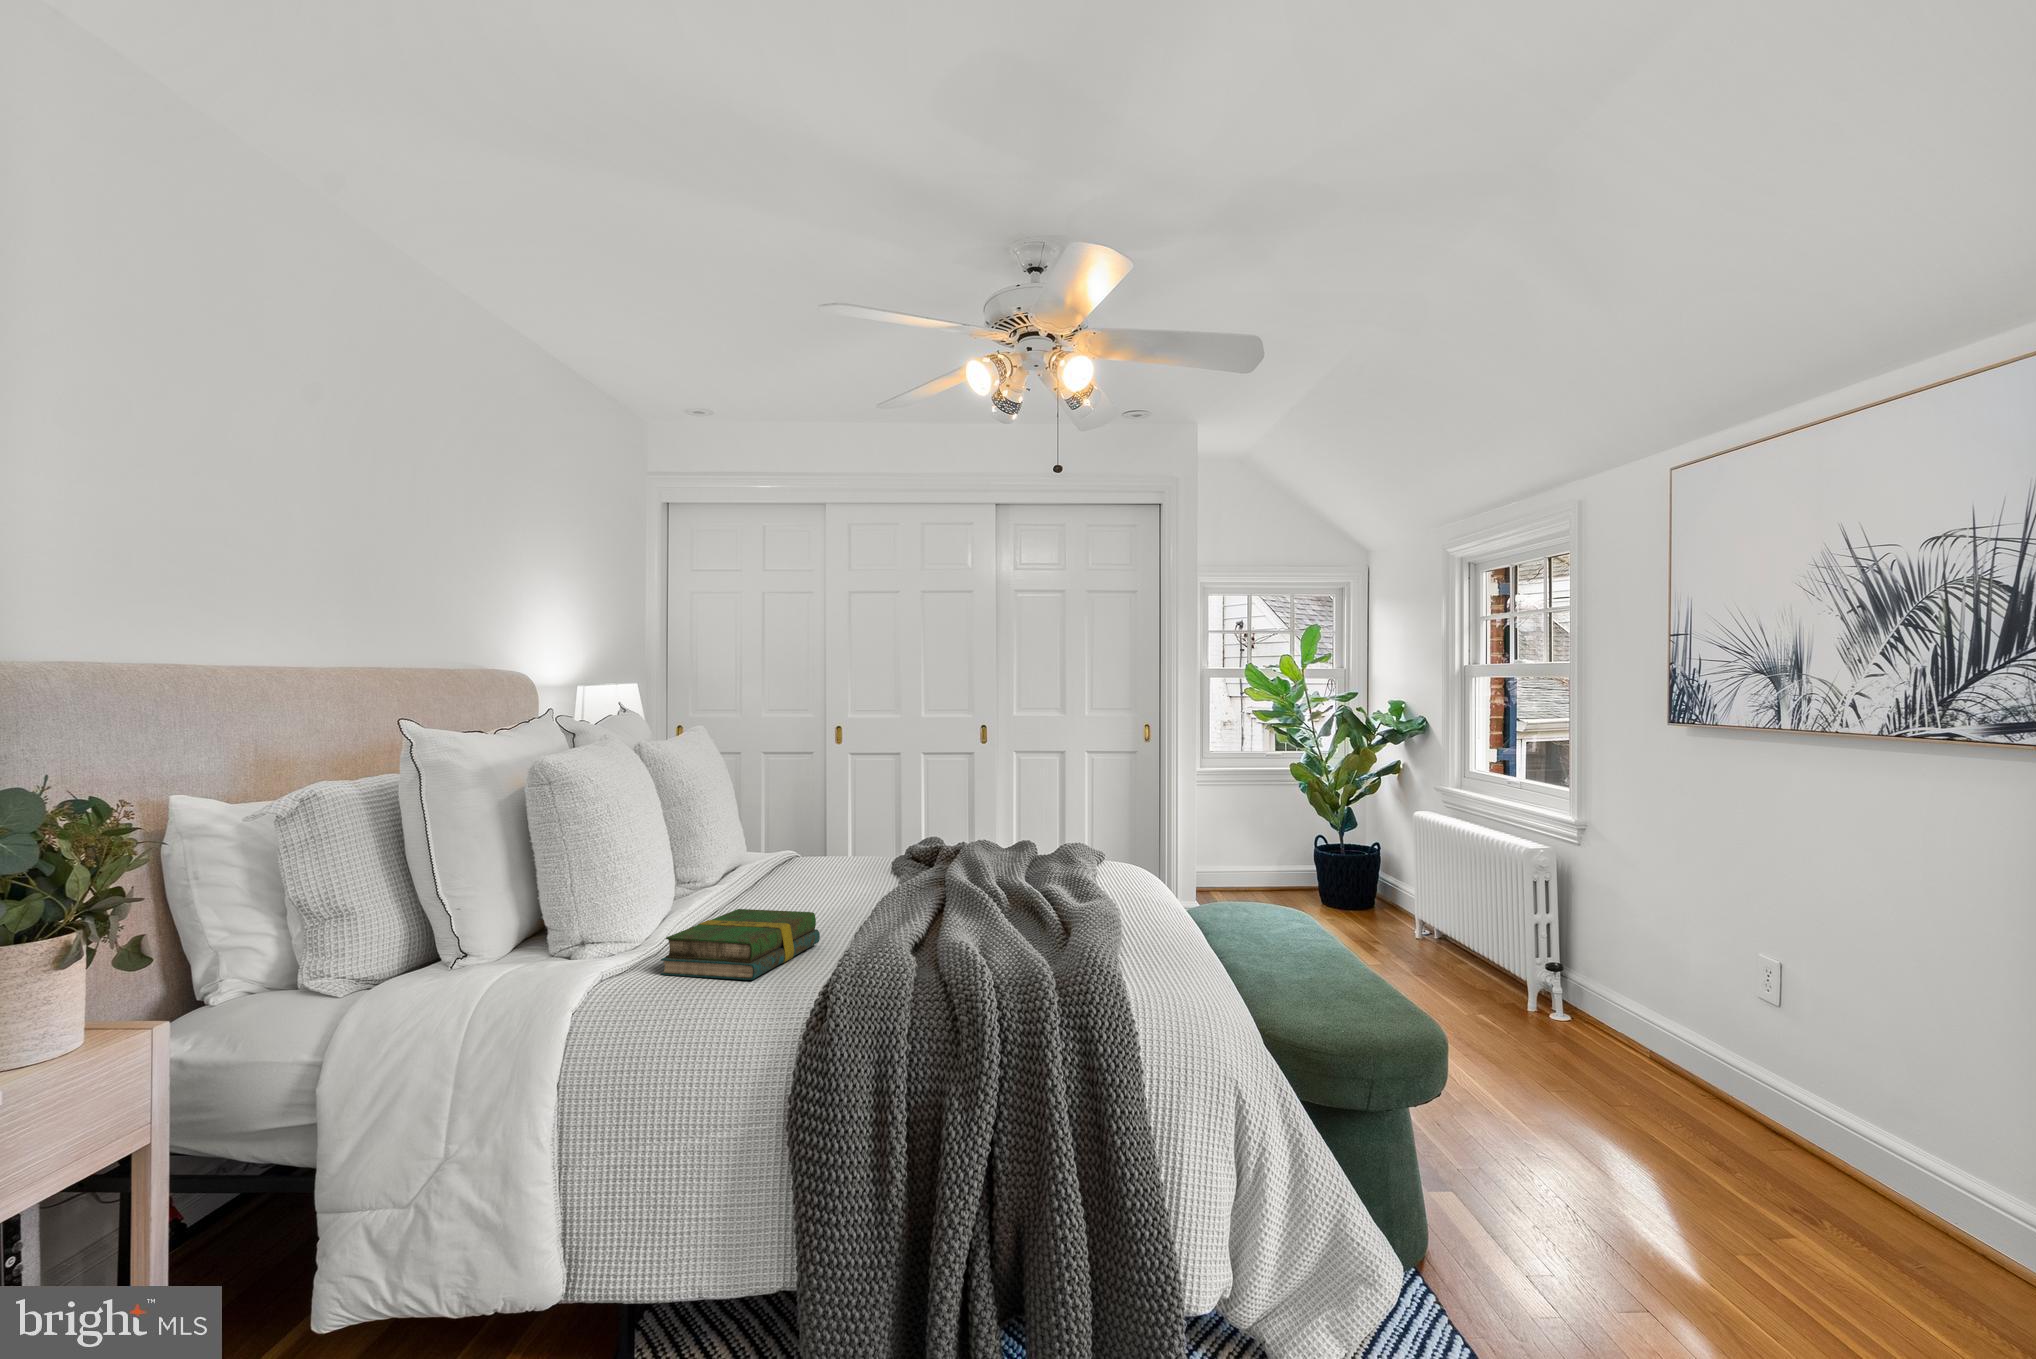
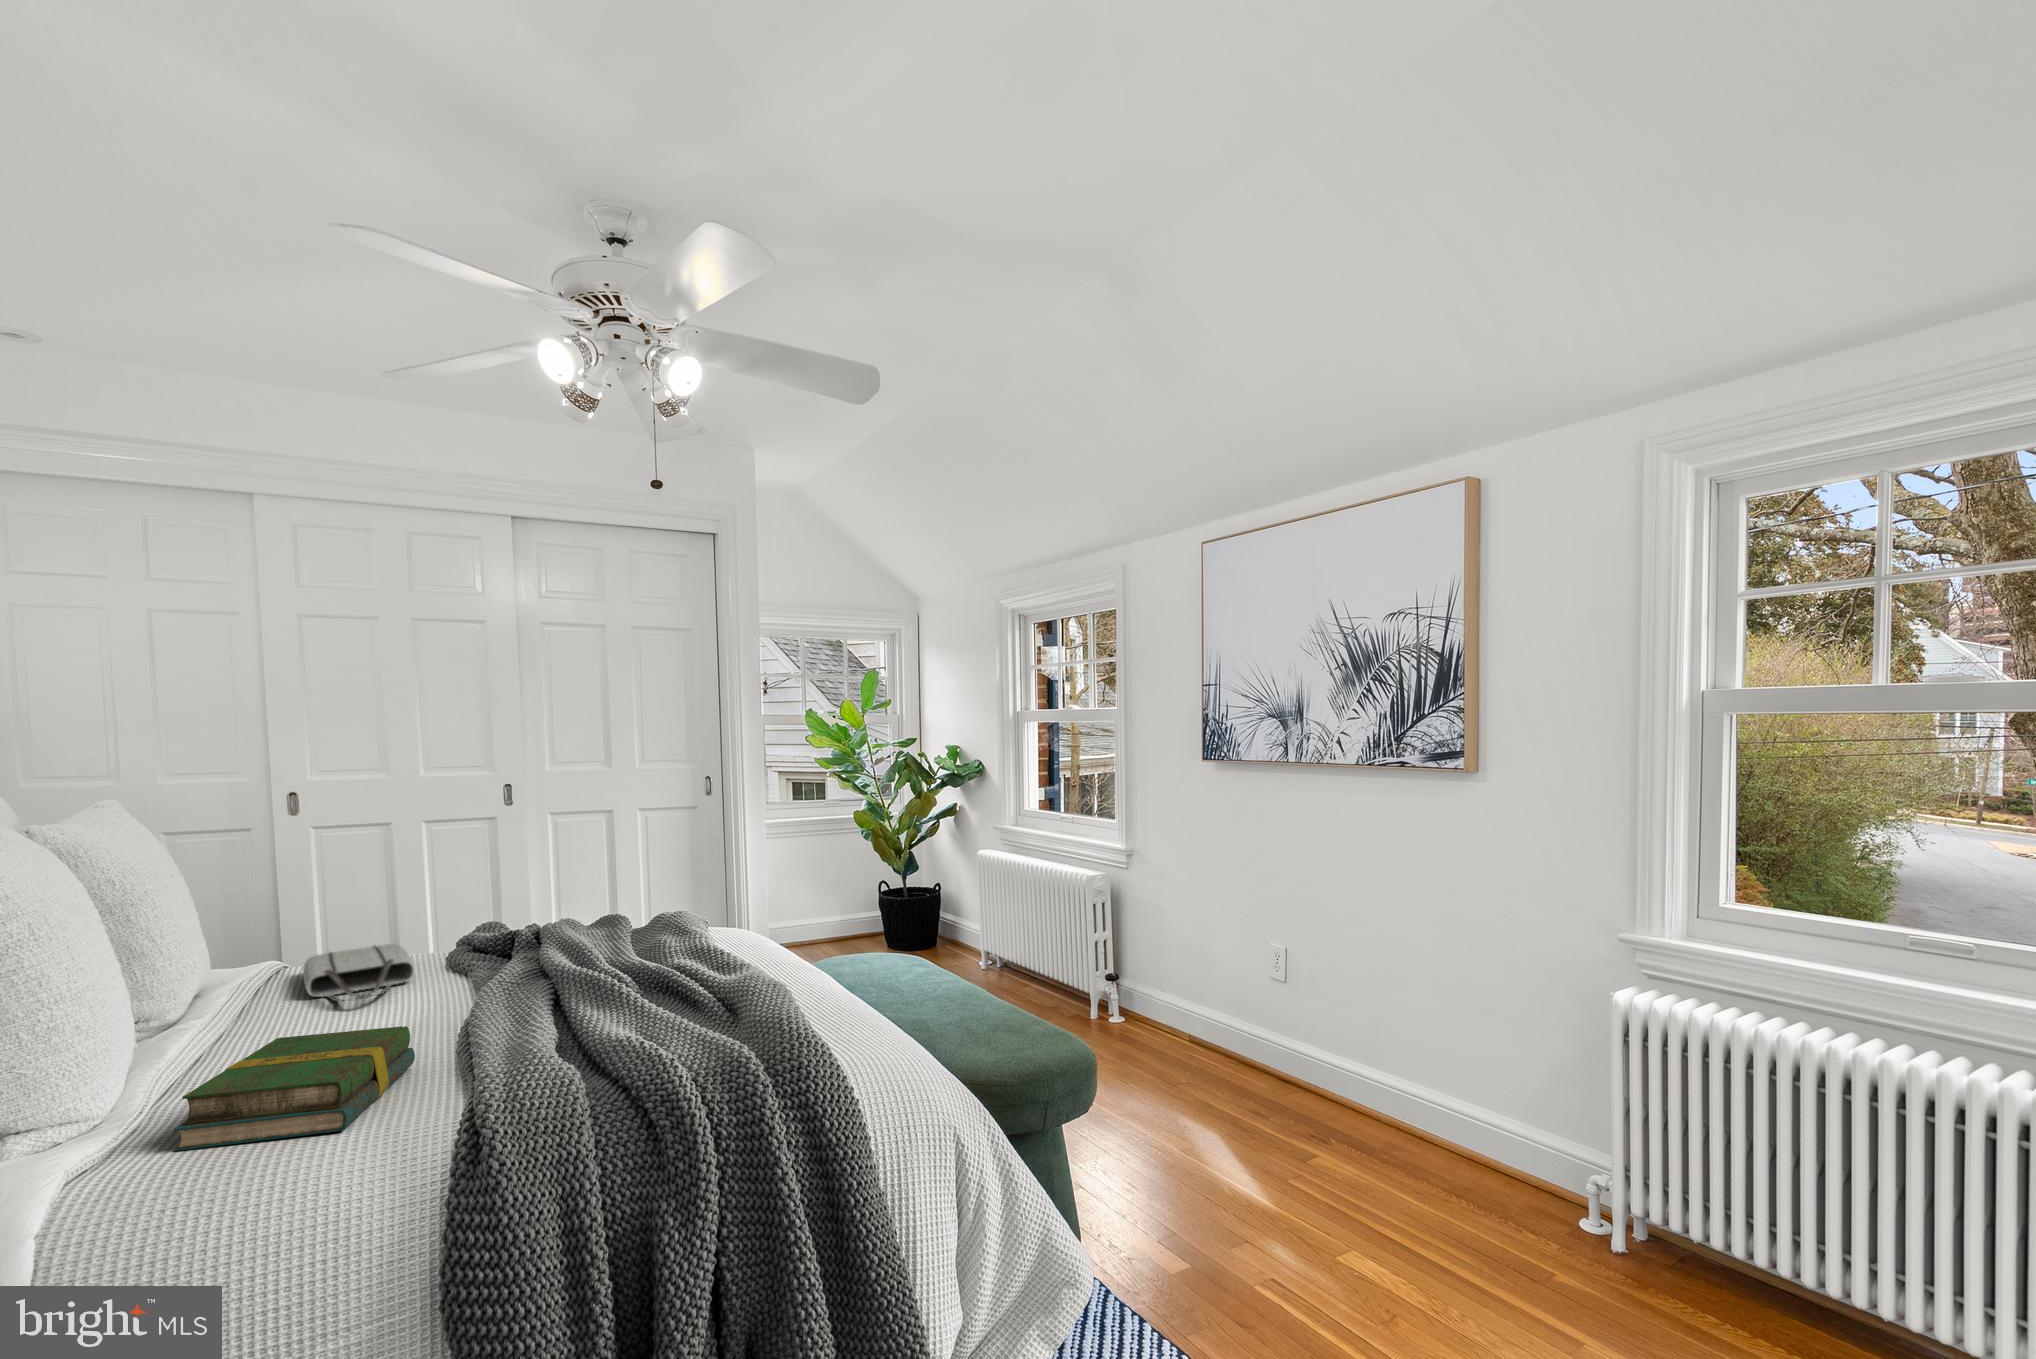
tote bag: none [788,857,857,893] -> present [303,944,415,1002]

